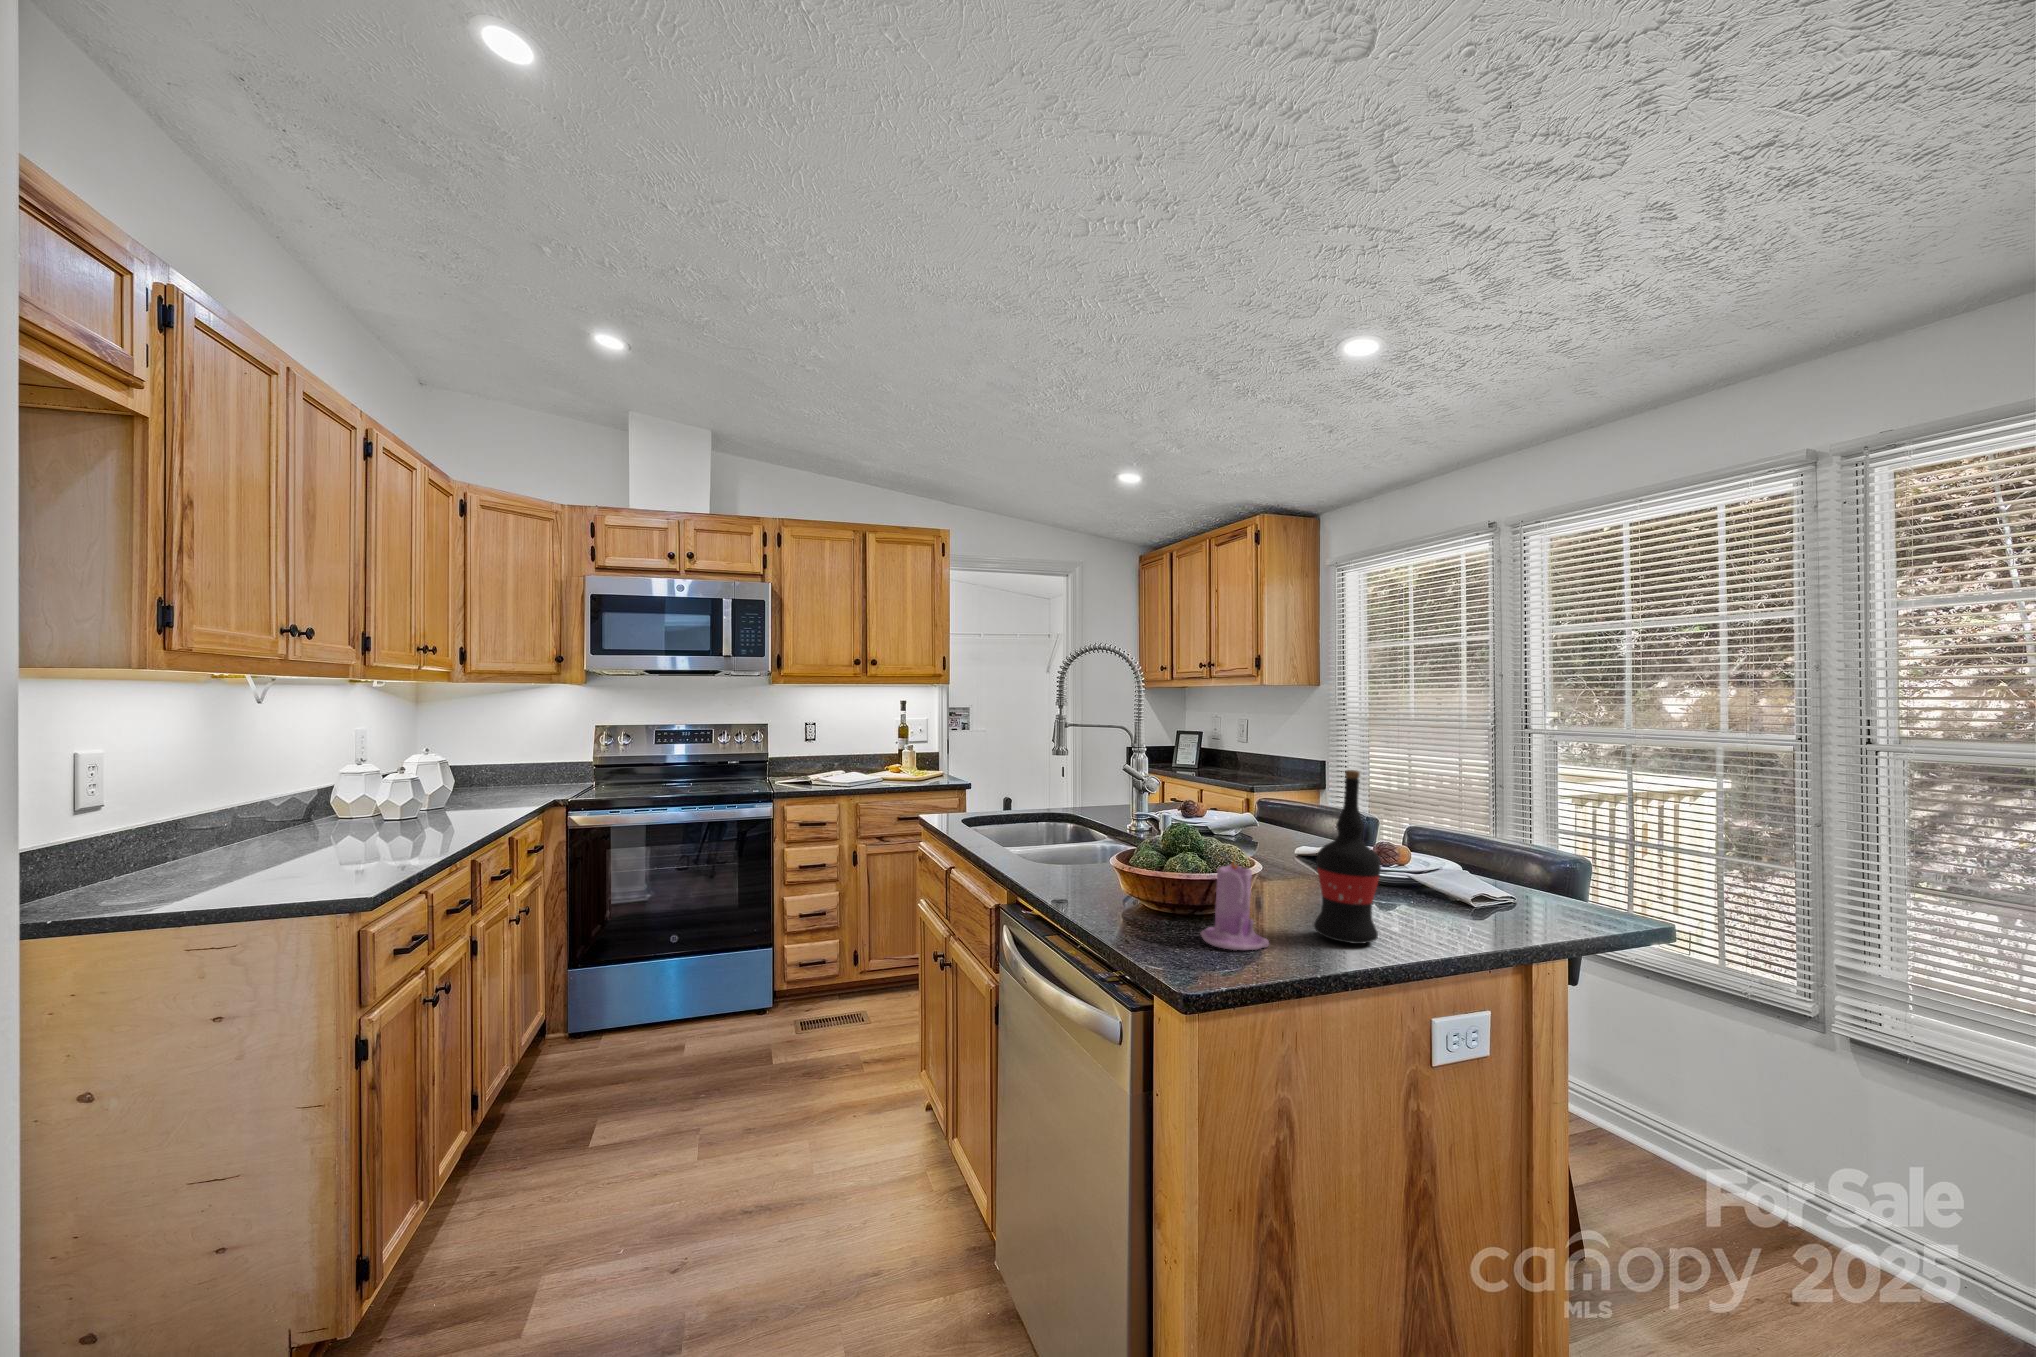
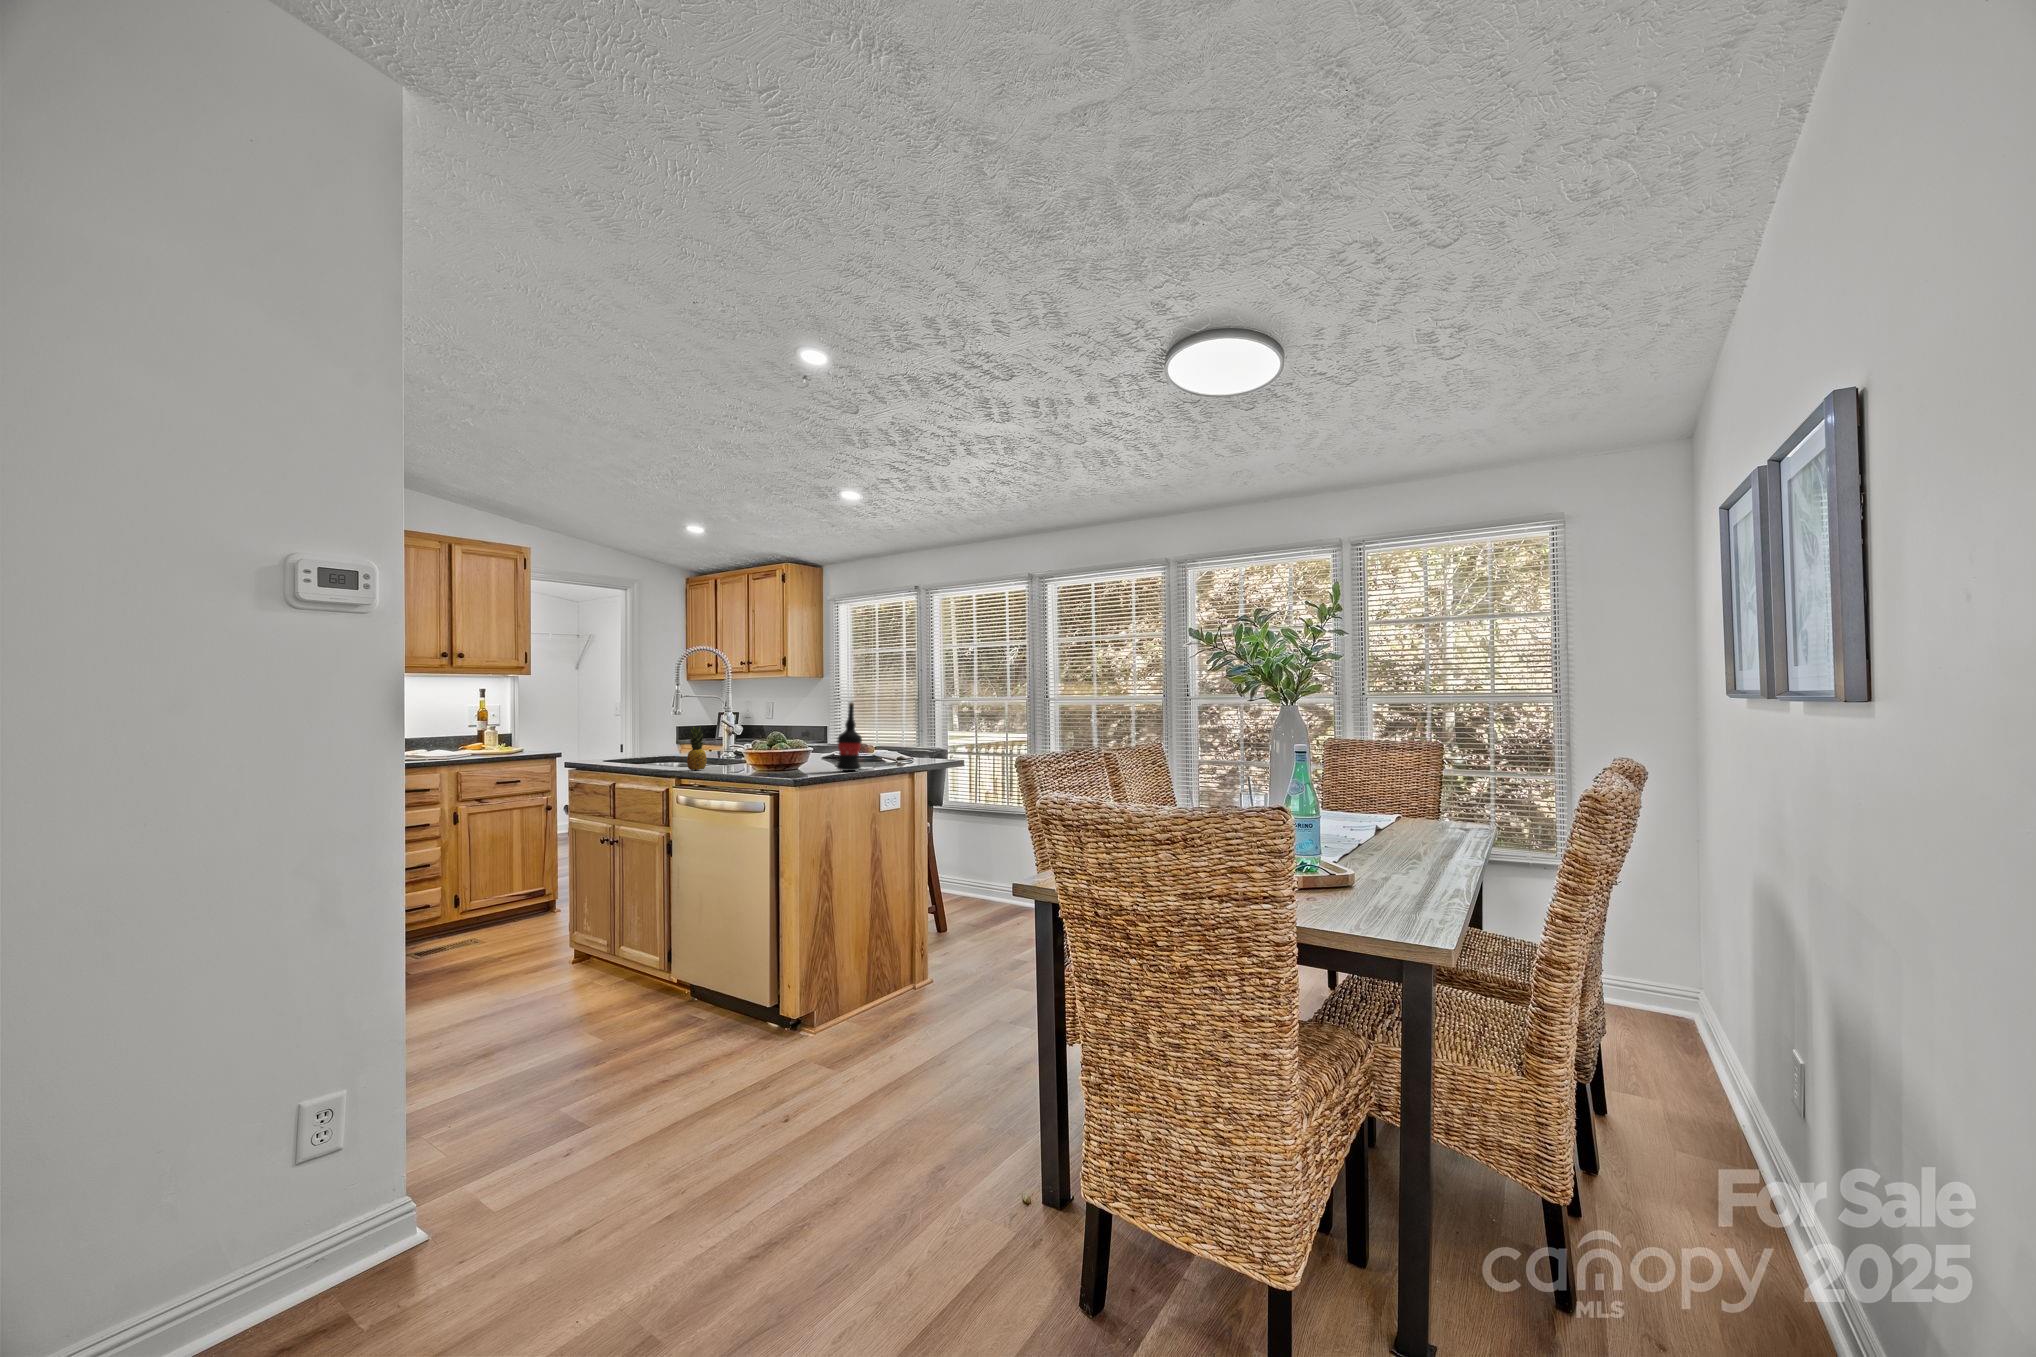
fruit: none [1033,790,1067,875] -> present [687,726,707,770]
candle: present [1200,861,1269,950] -> none [791,738,820,775]

